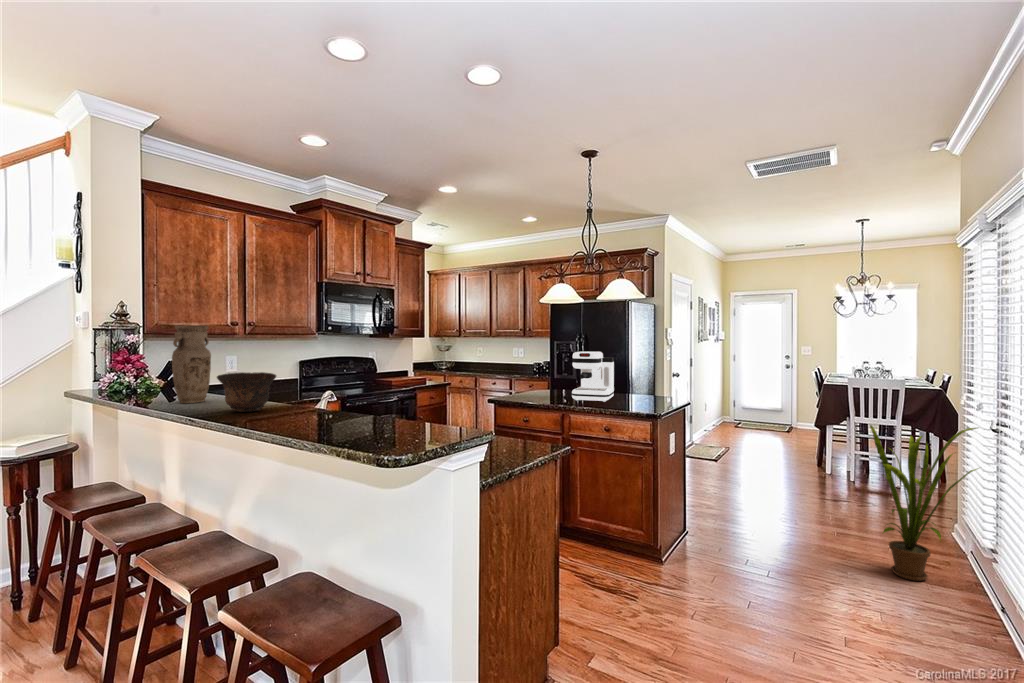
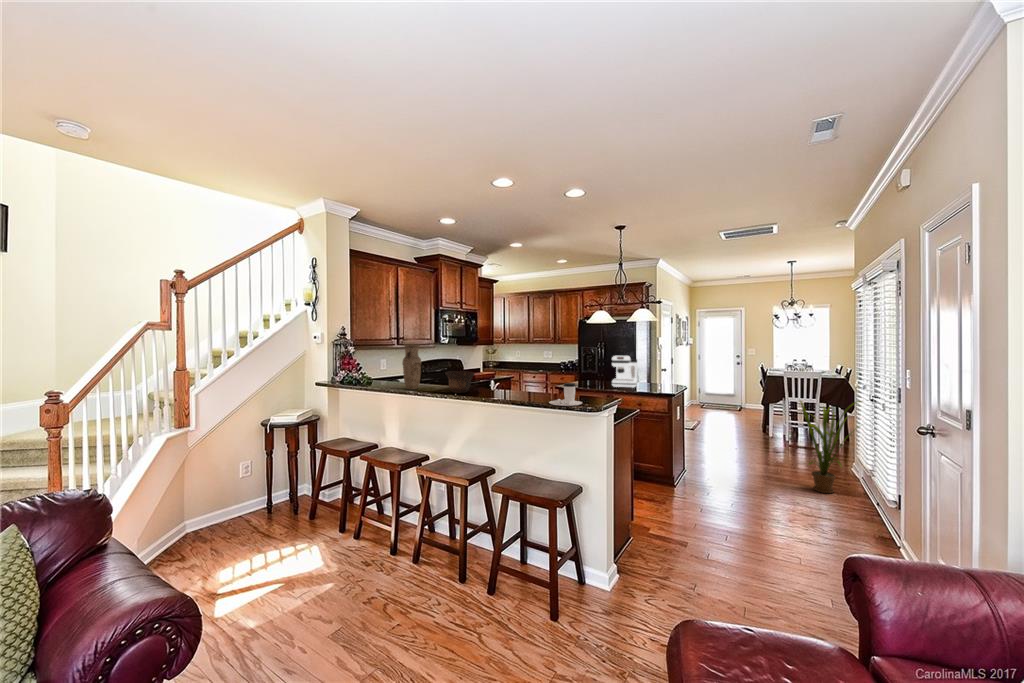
coffee cup: none [348,396,418,445] -> present [549,383,582,406]

